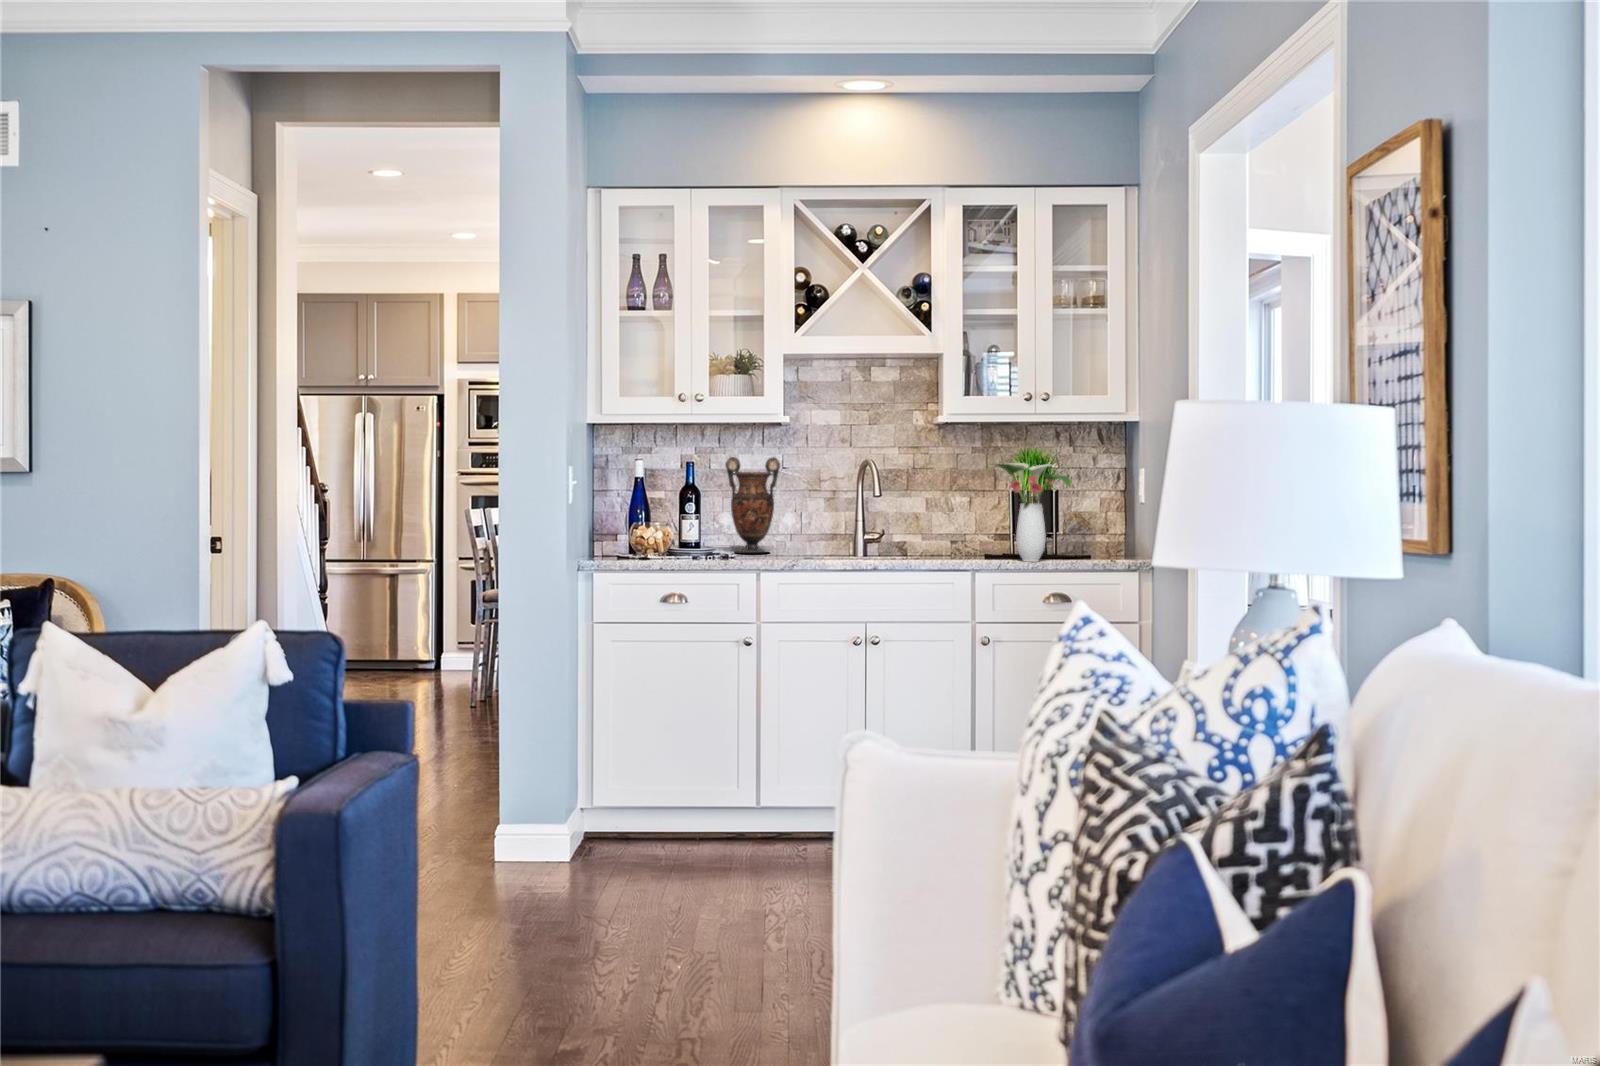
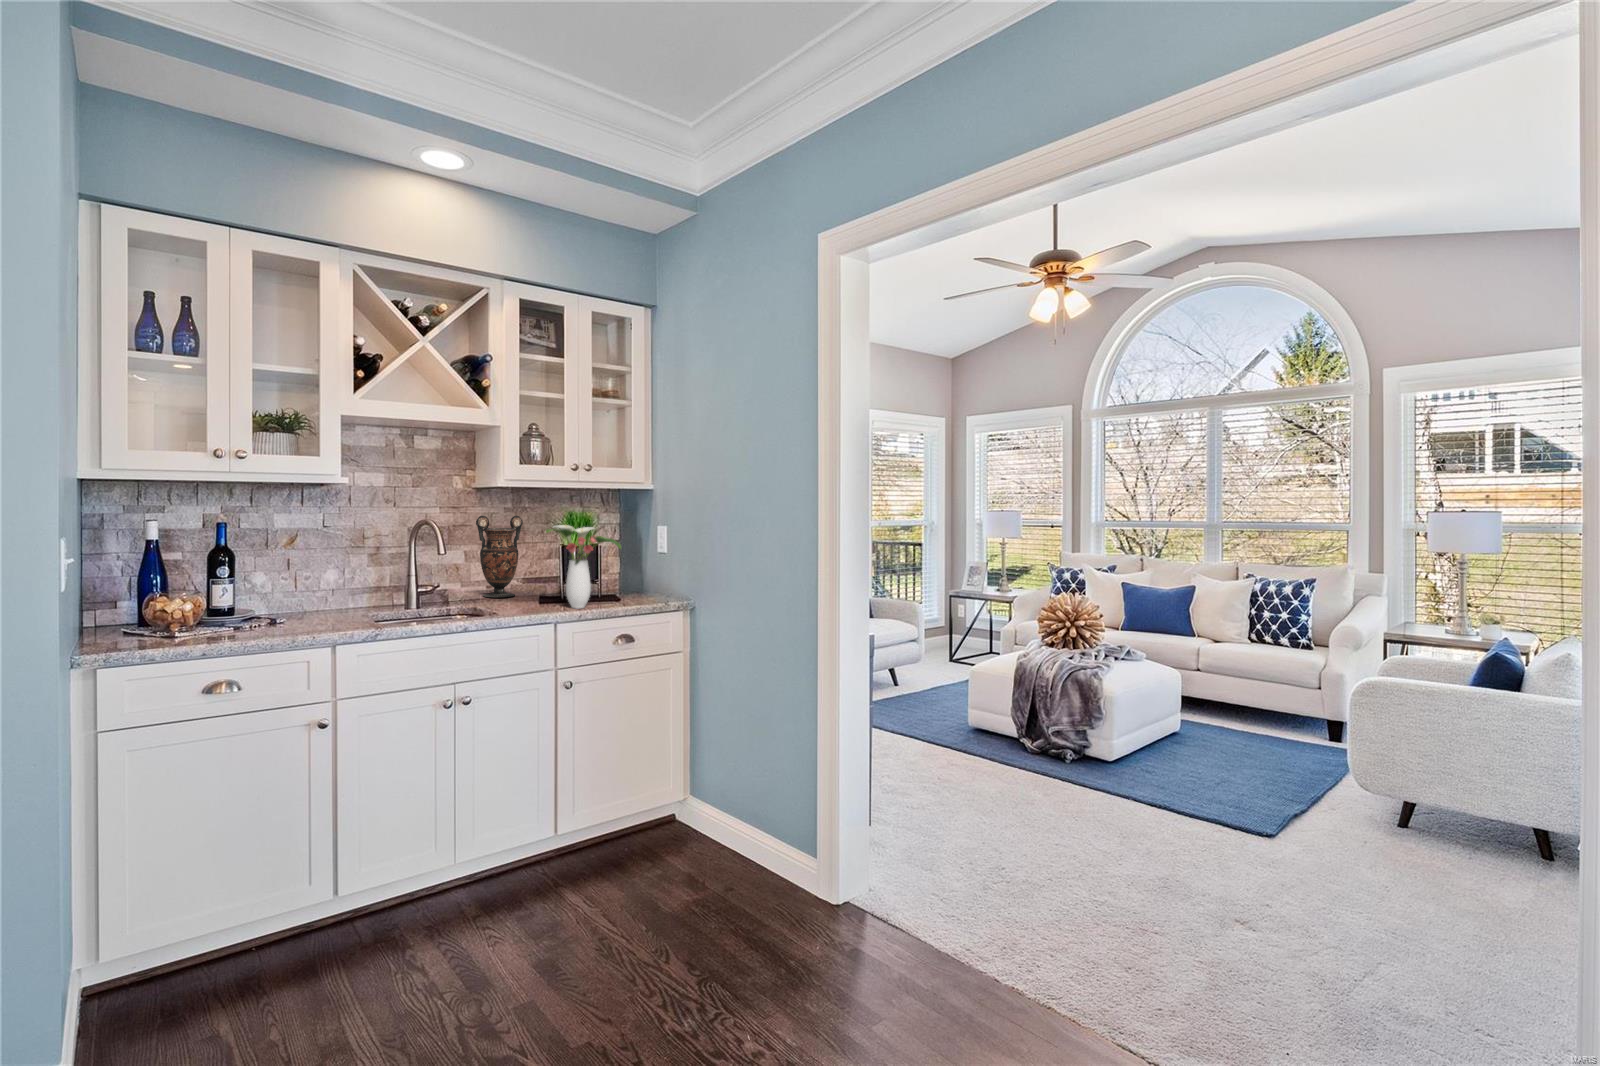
vase: present [726,457,780,553] -> present [476,516,523,597]

